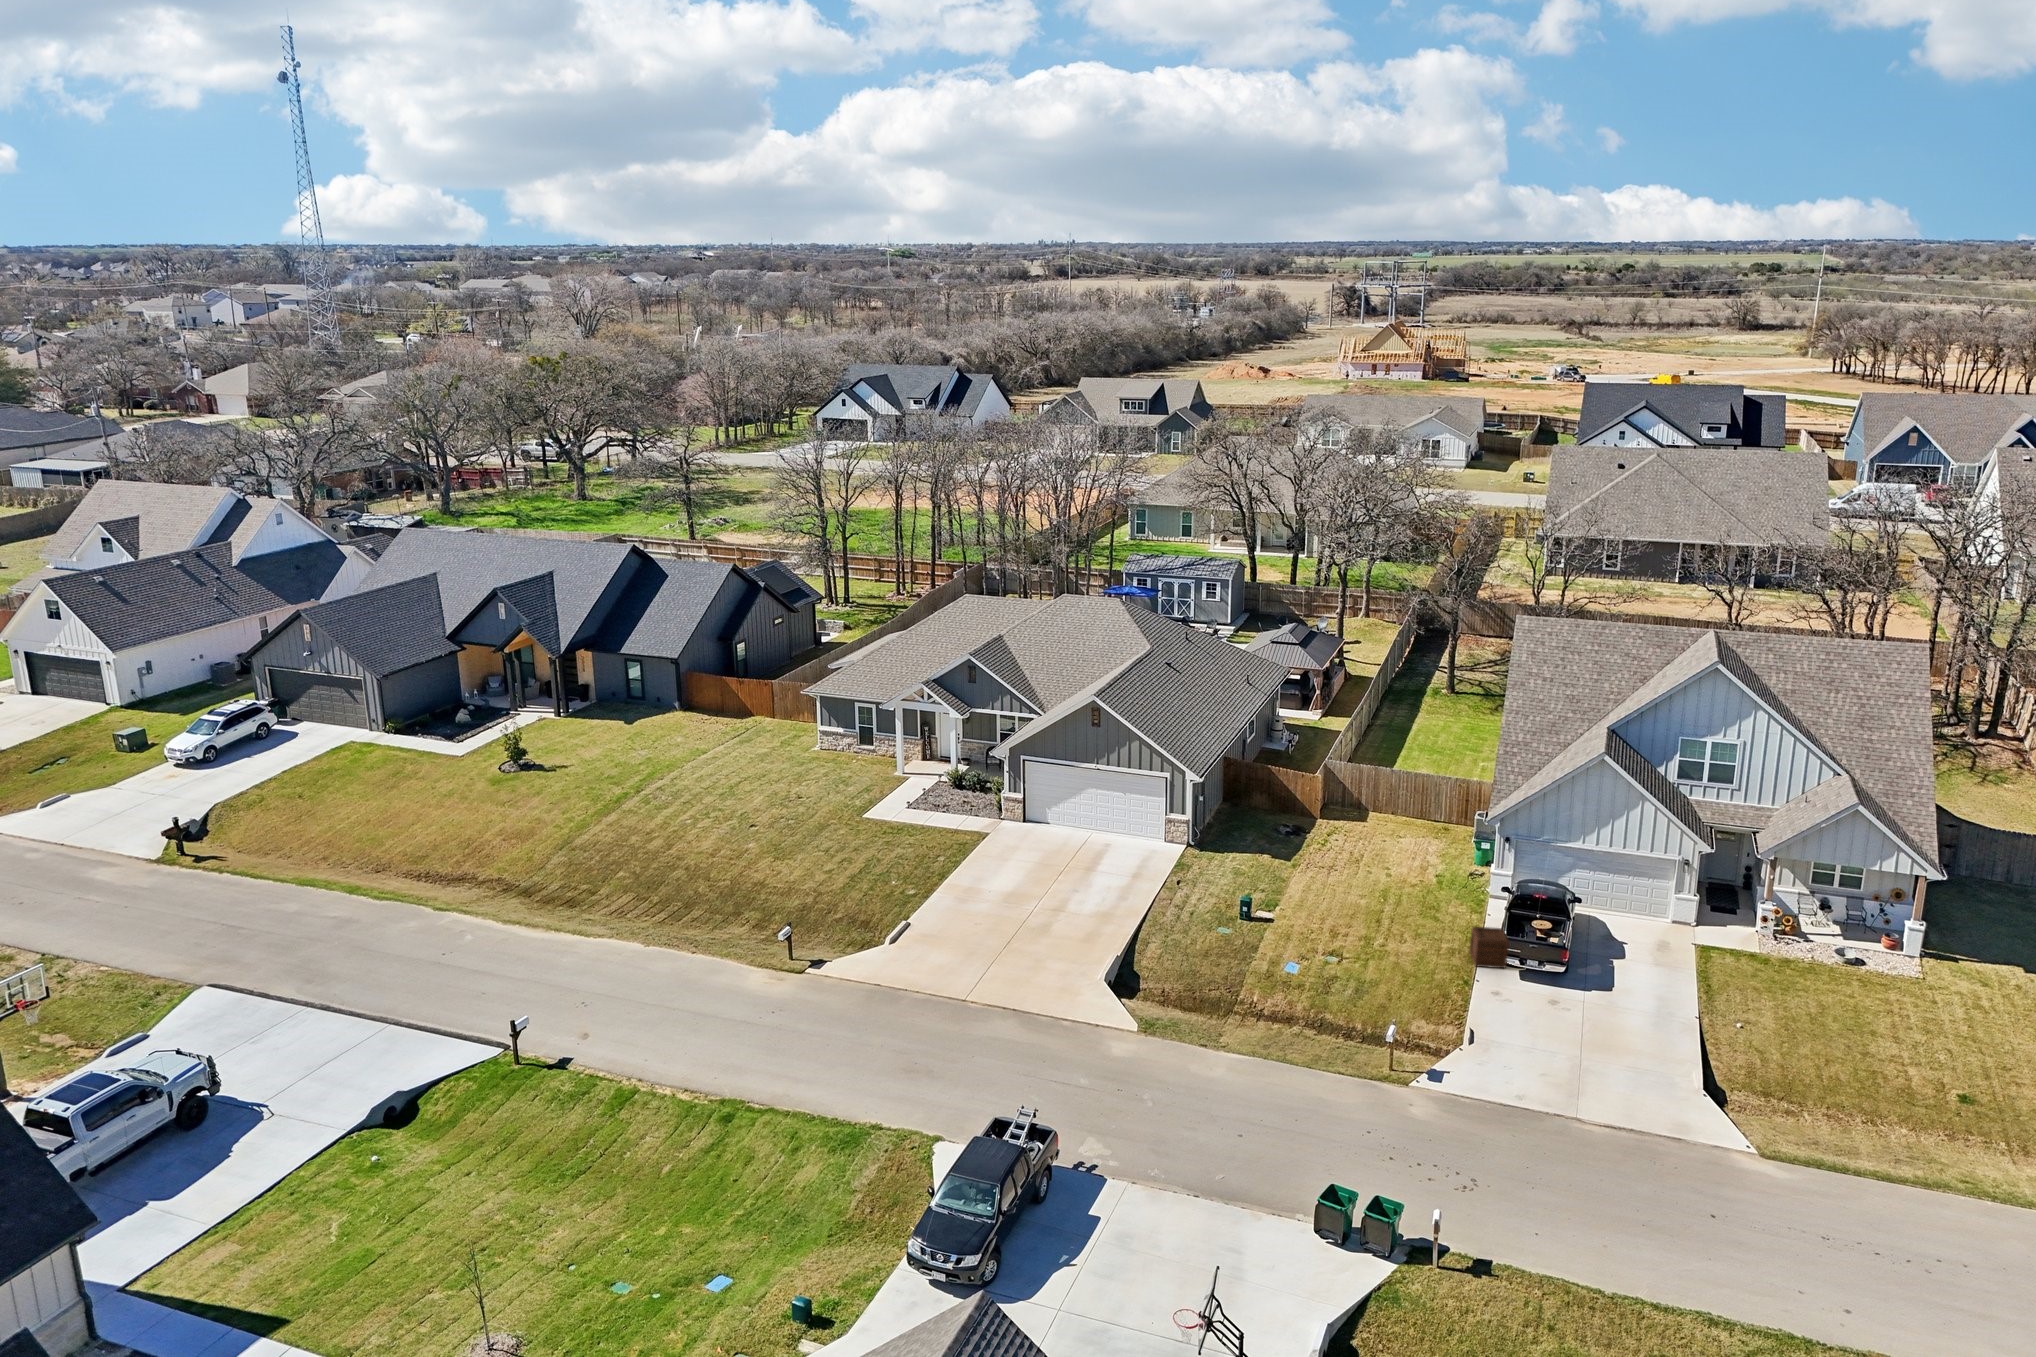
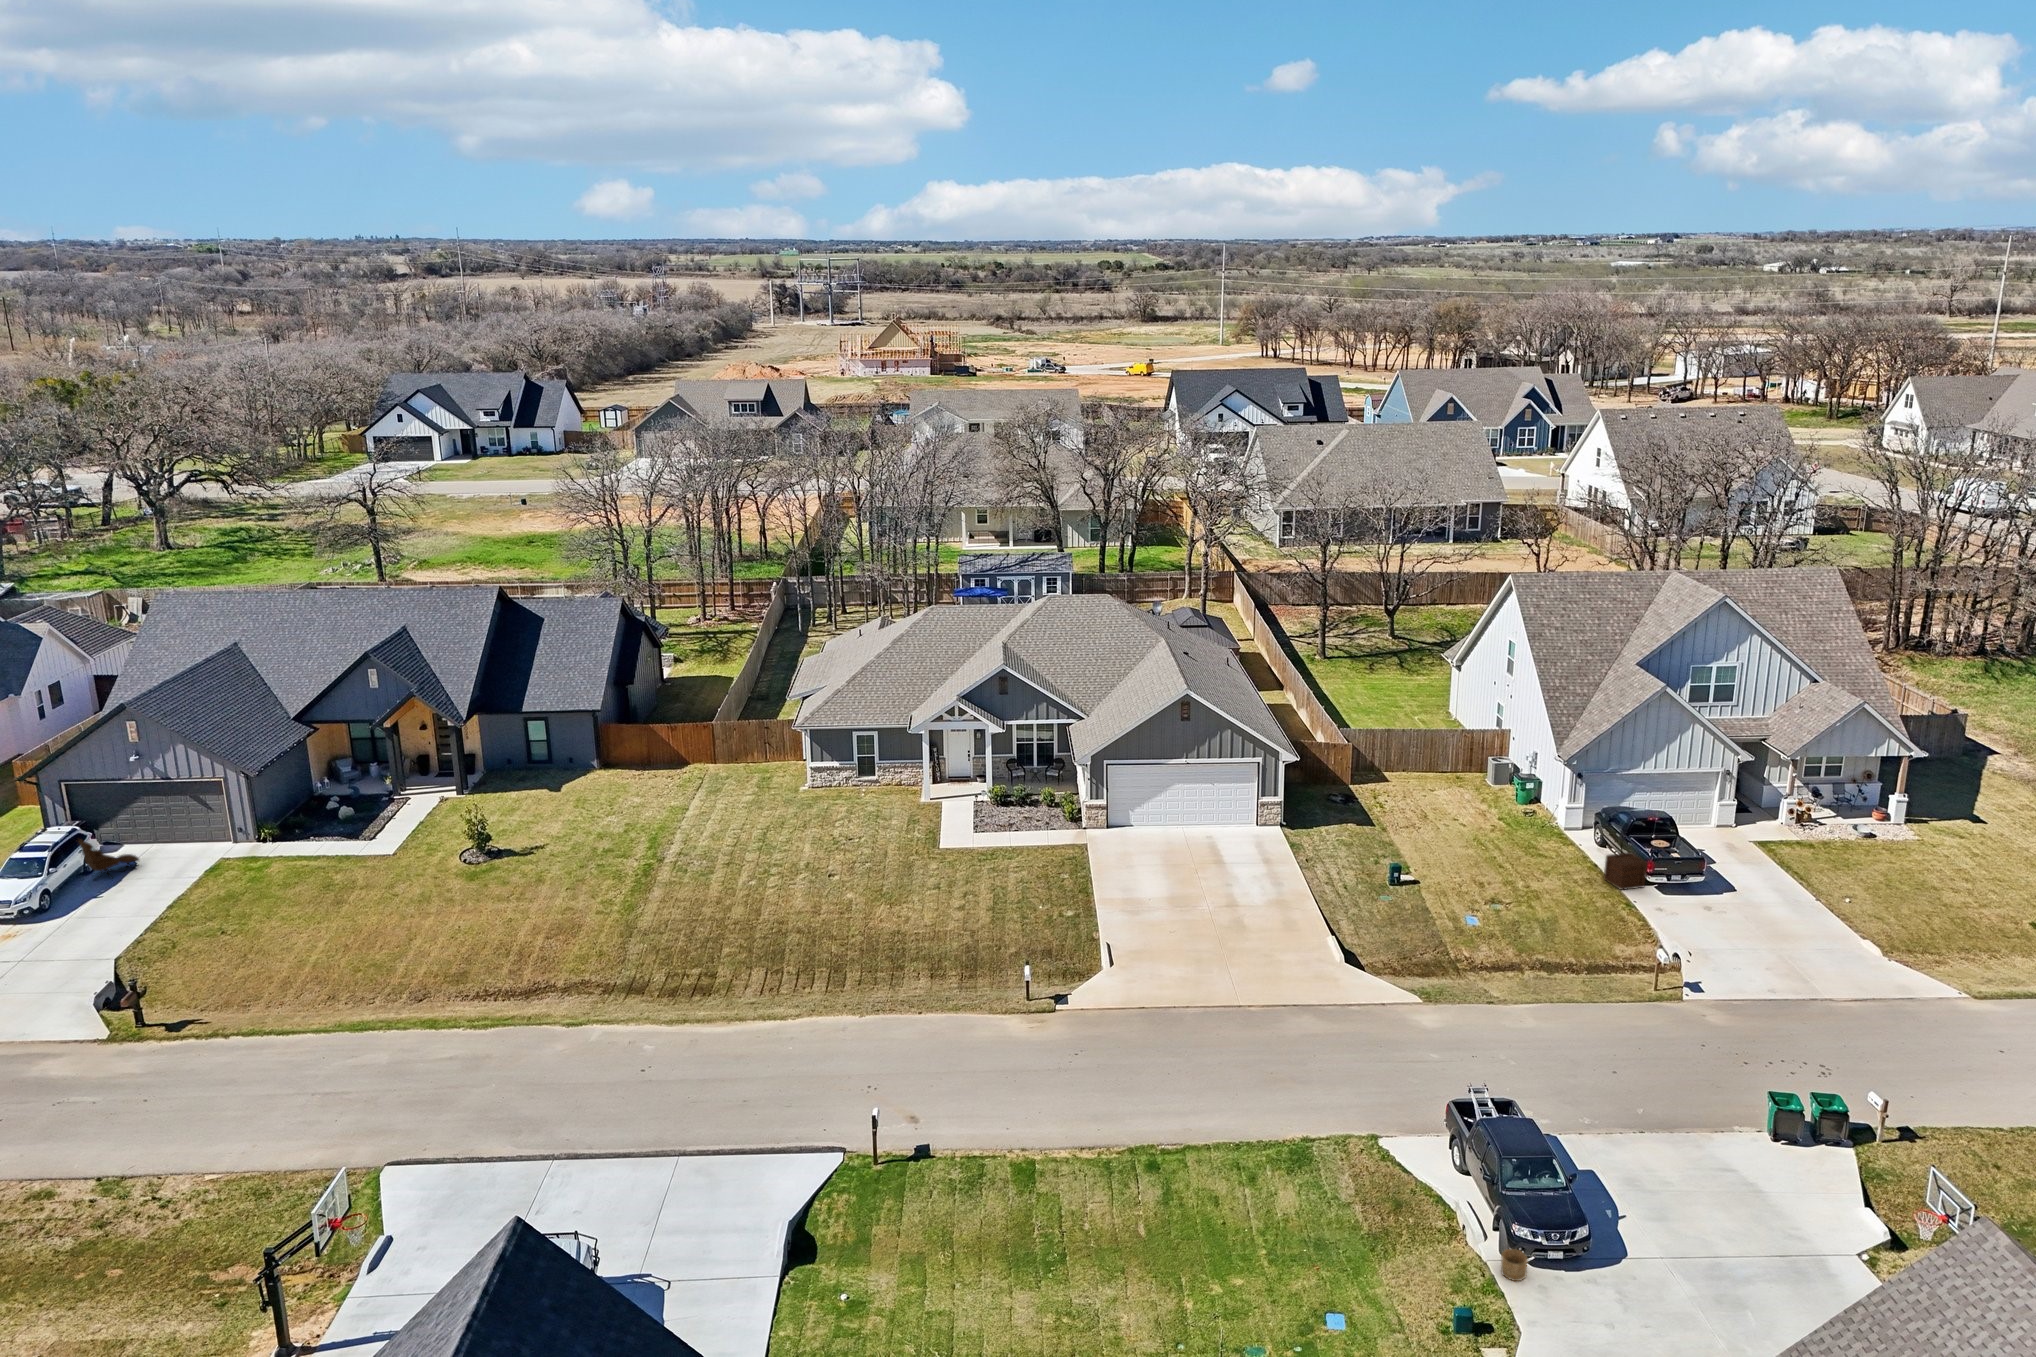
lounge chair: none [255,712,301,745] -> present [76,839,139,879]
wooden bucket: none [909,1269,935,1302] -> present [1501,1249,1528,1281]

